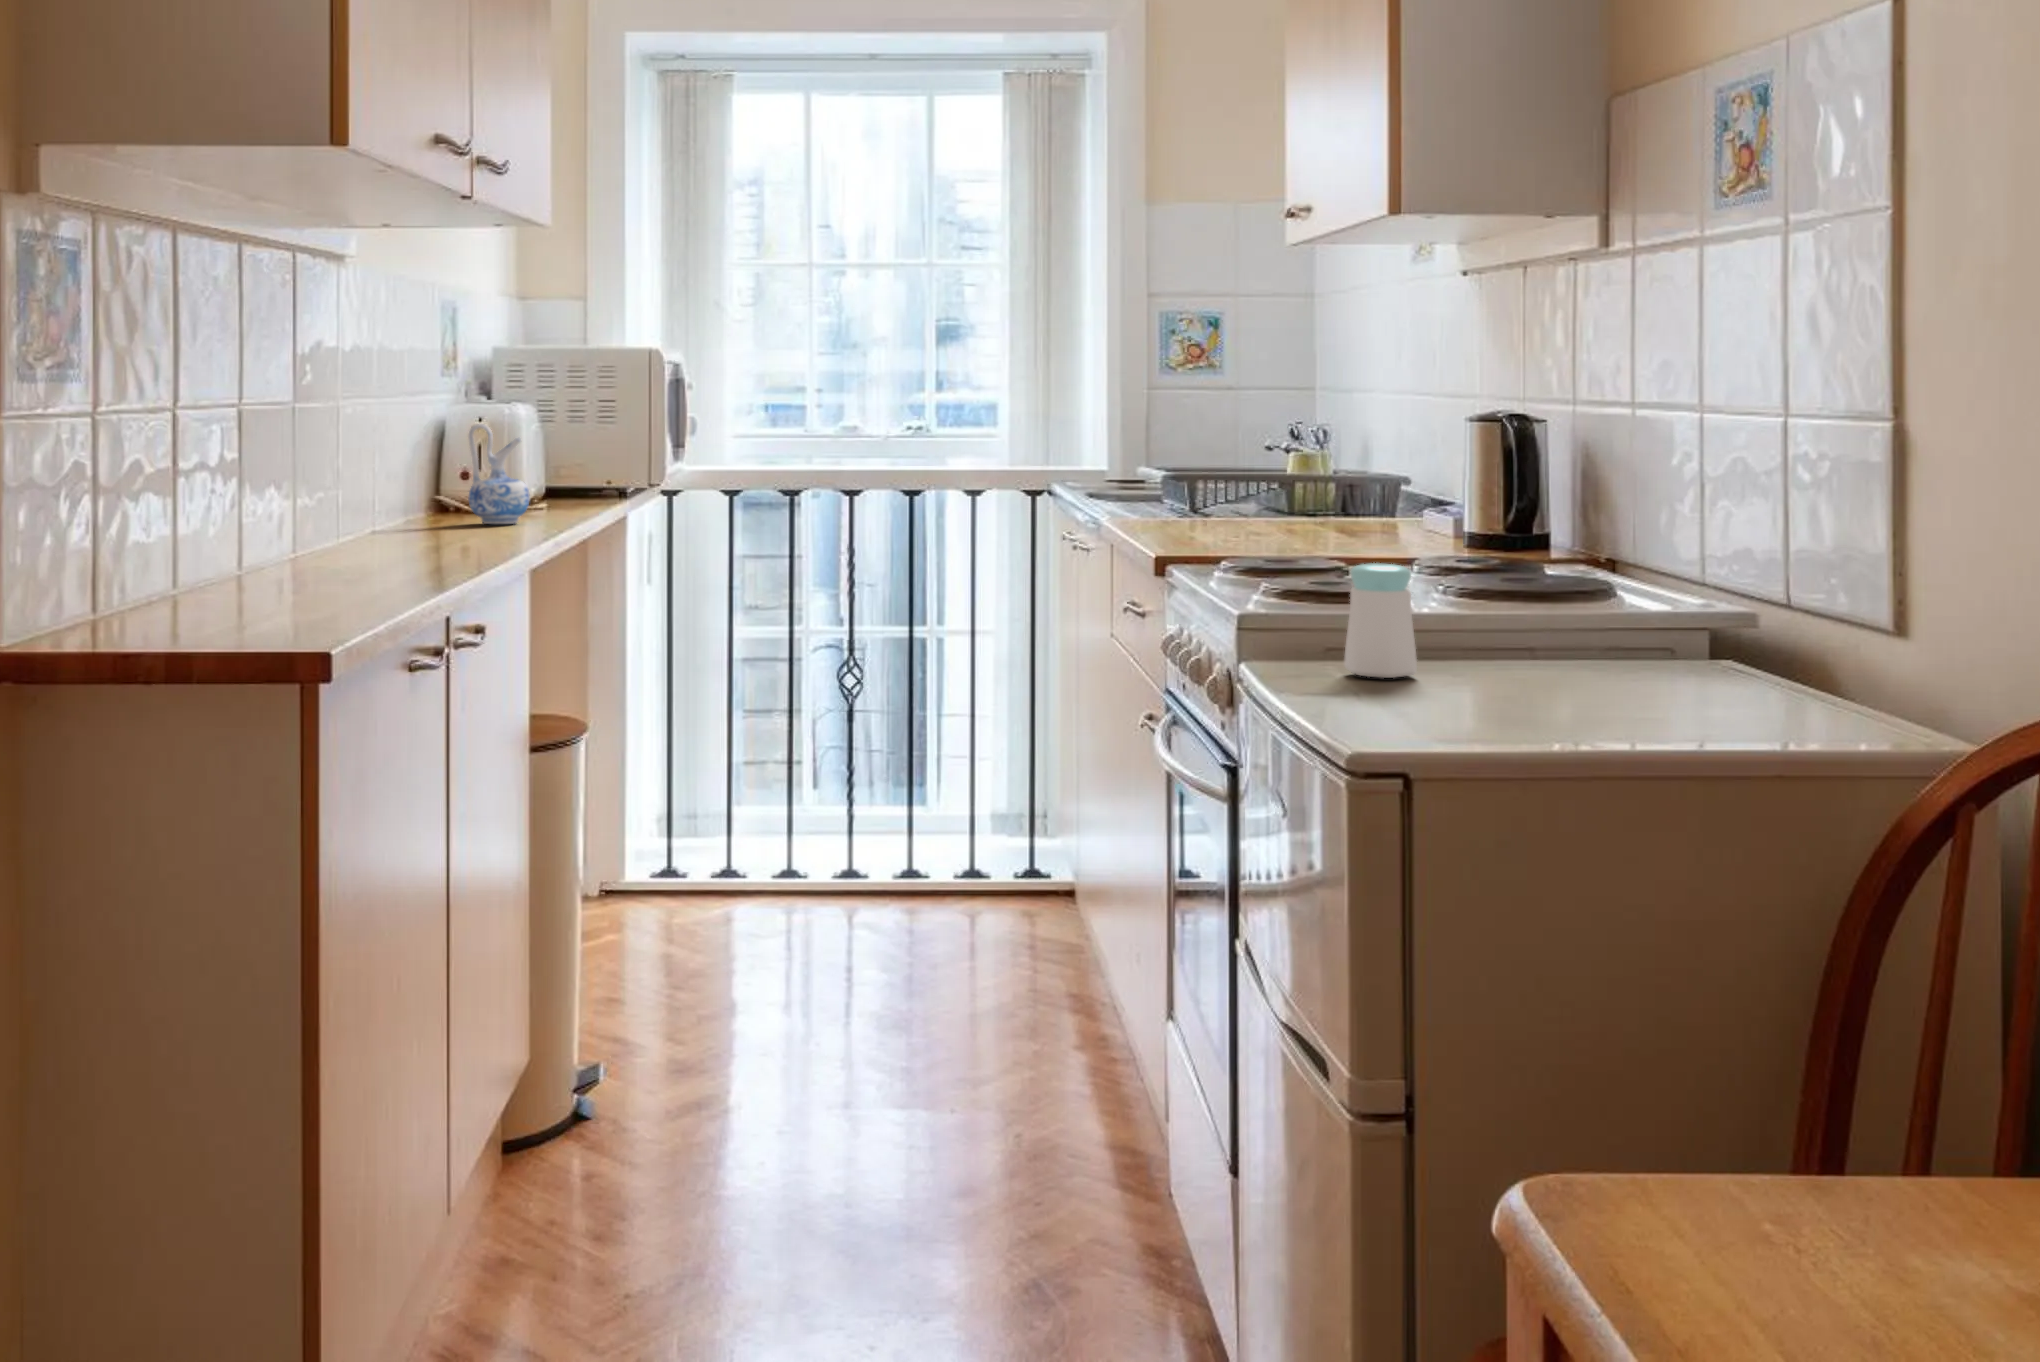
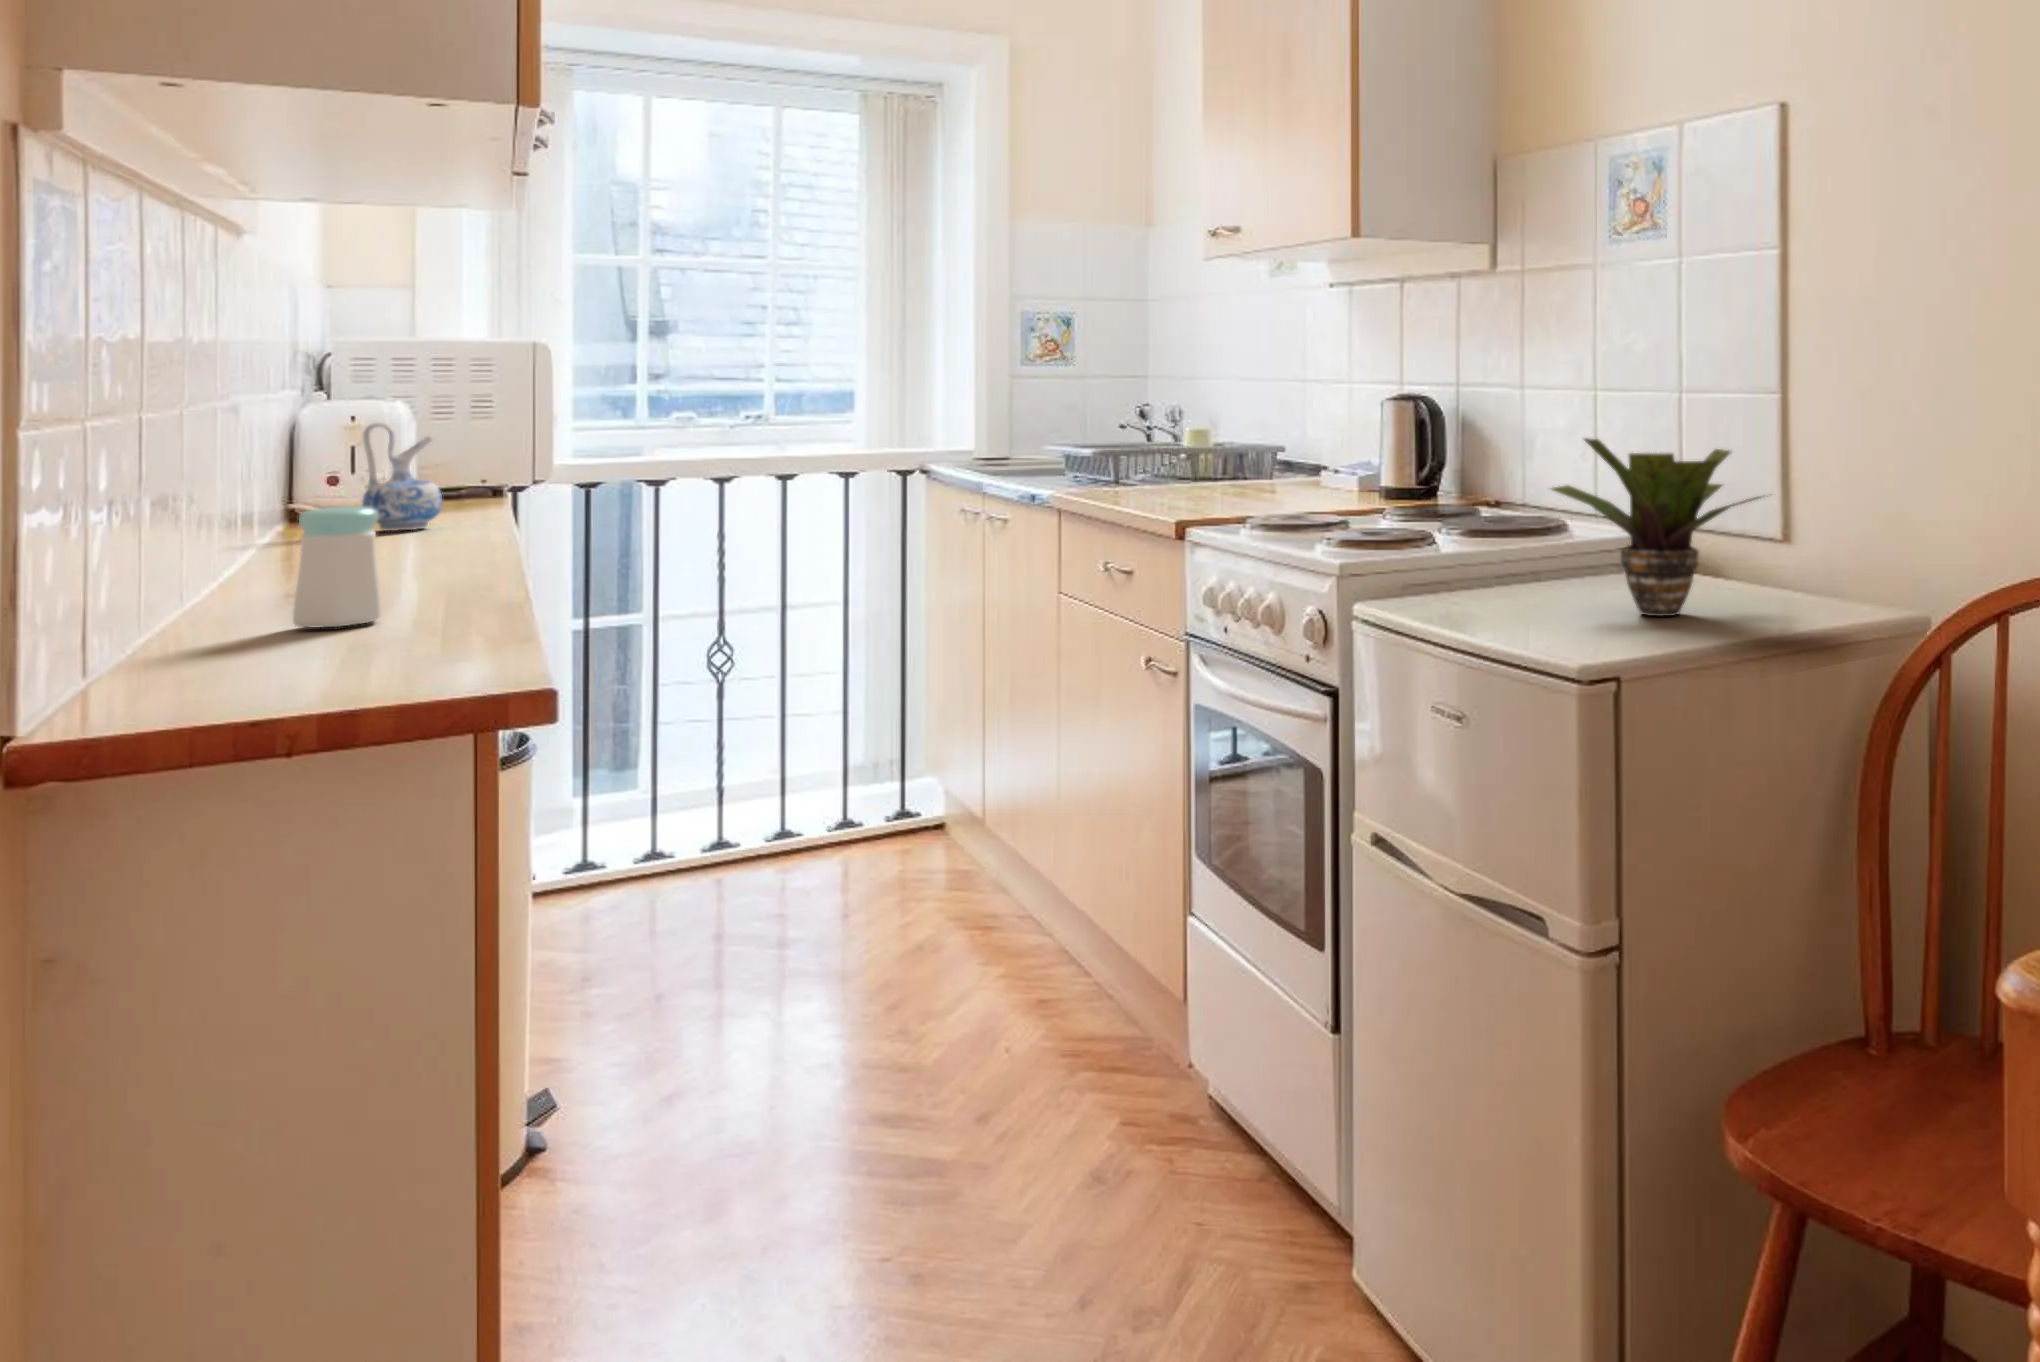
potted plant: none [1448,476,1726,715] -> present [1552,438,1761,616]
salt shaker: present [1344,563,1417,678] -> present [293,506,382,628]

